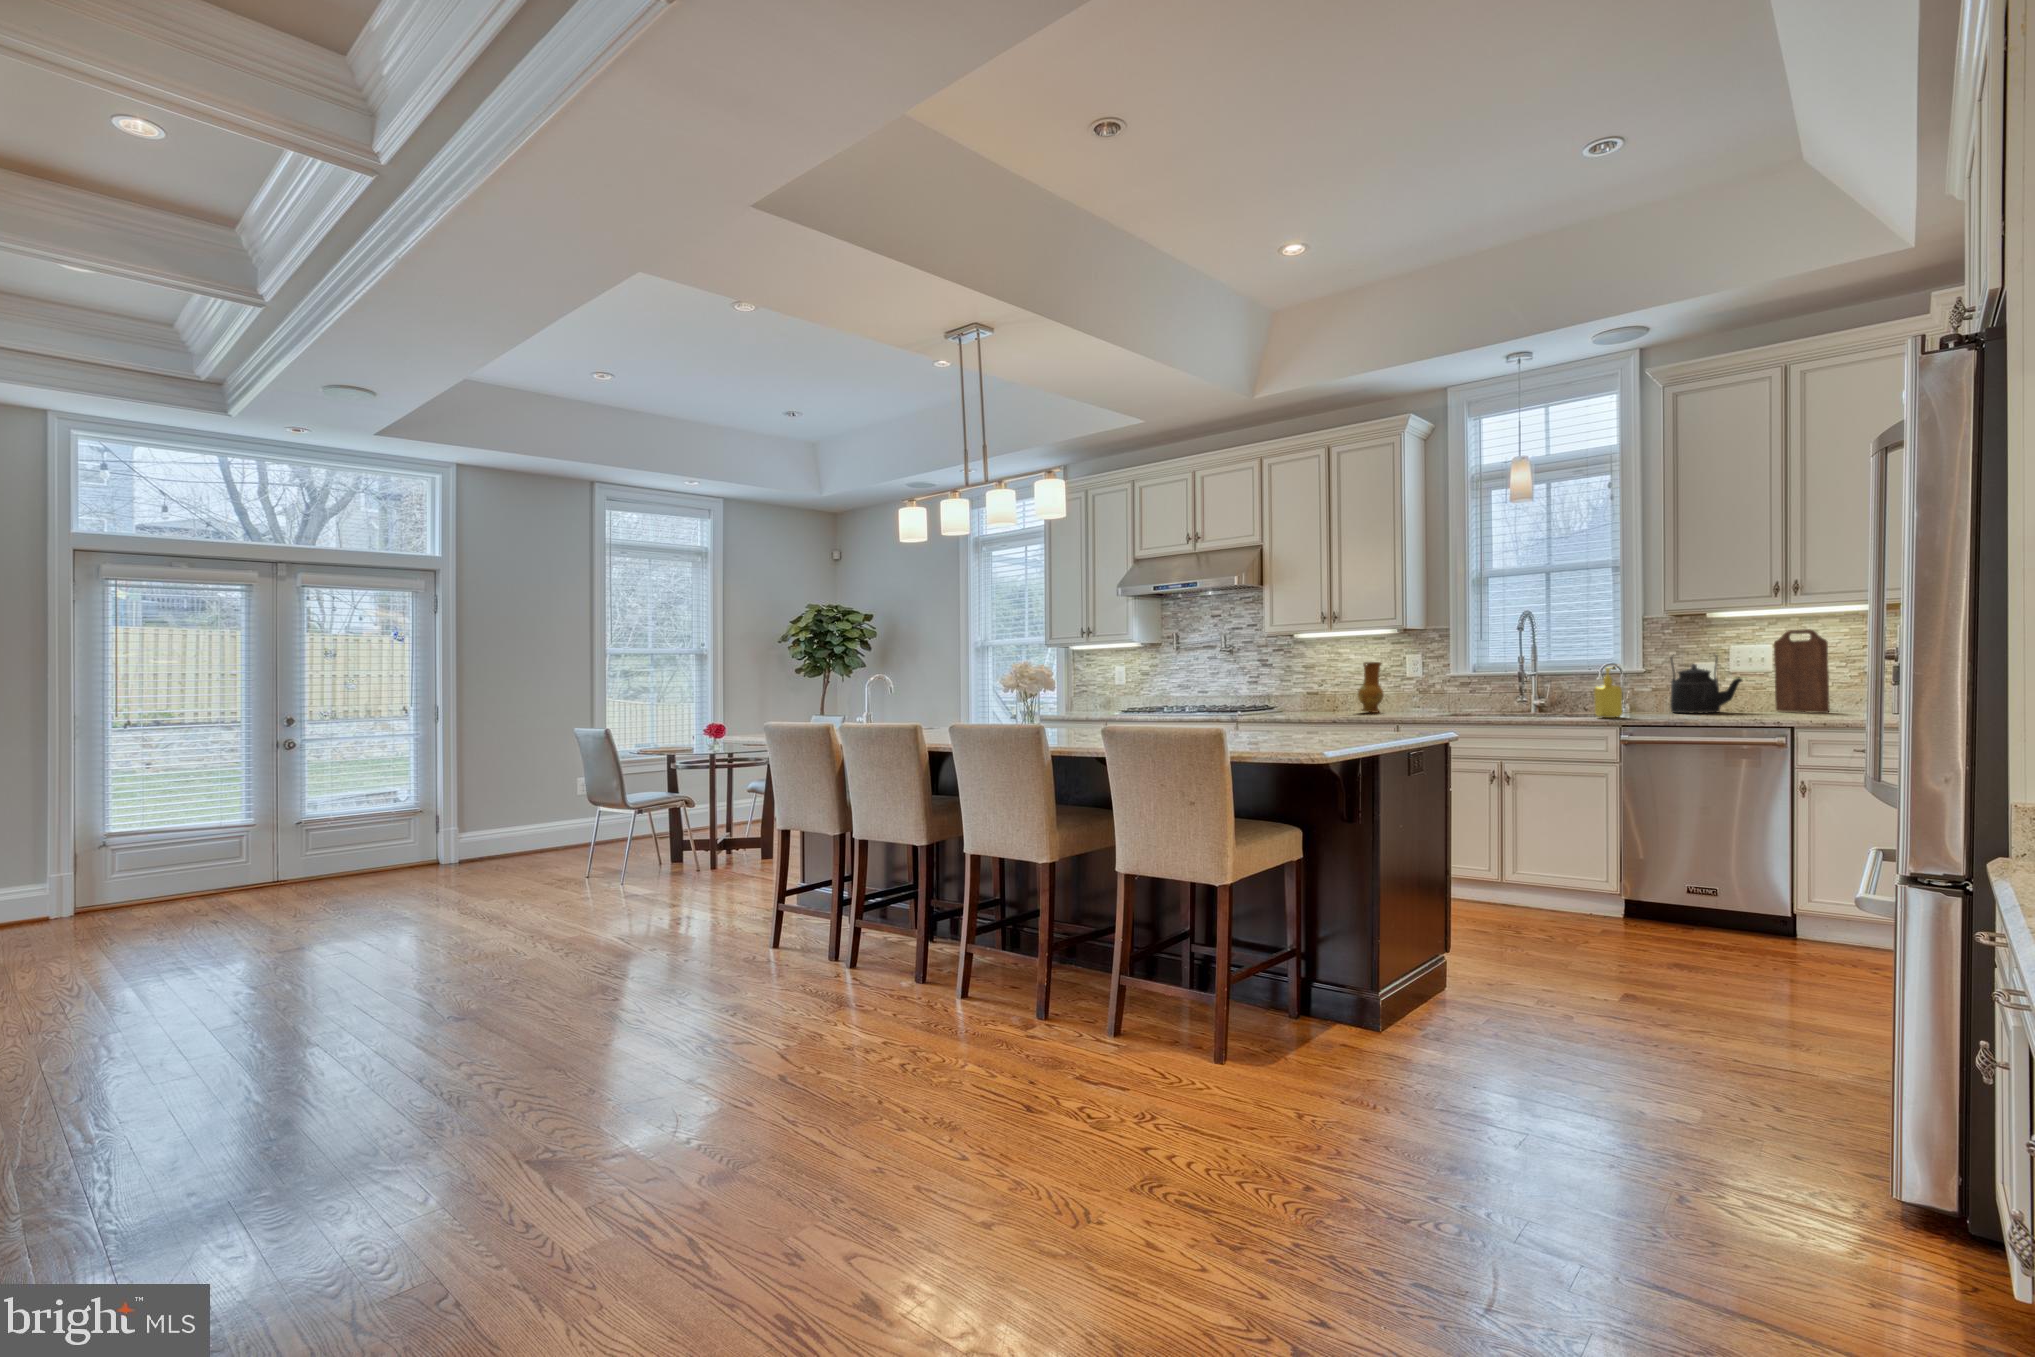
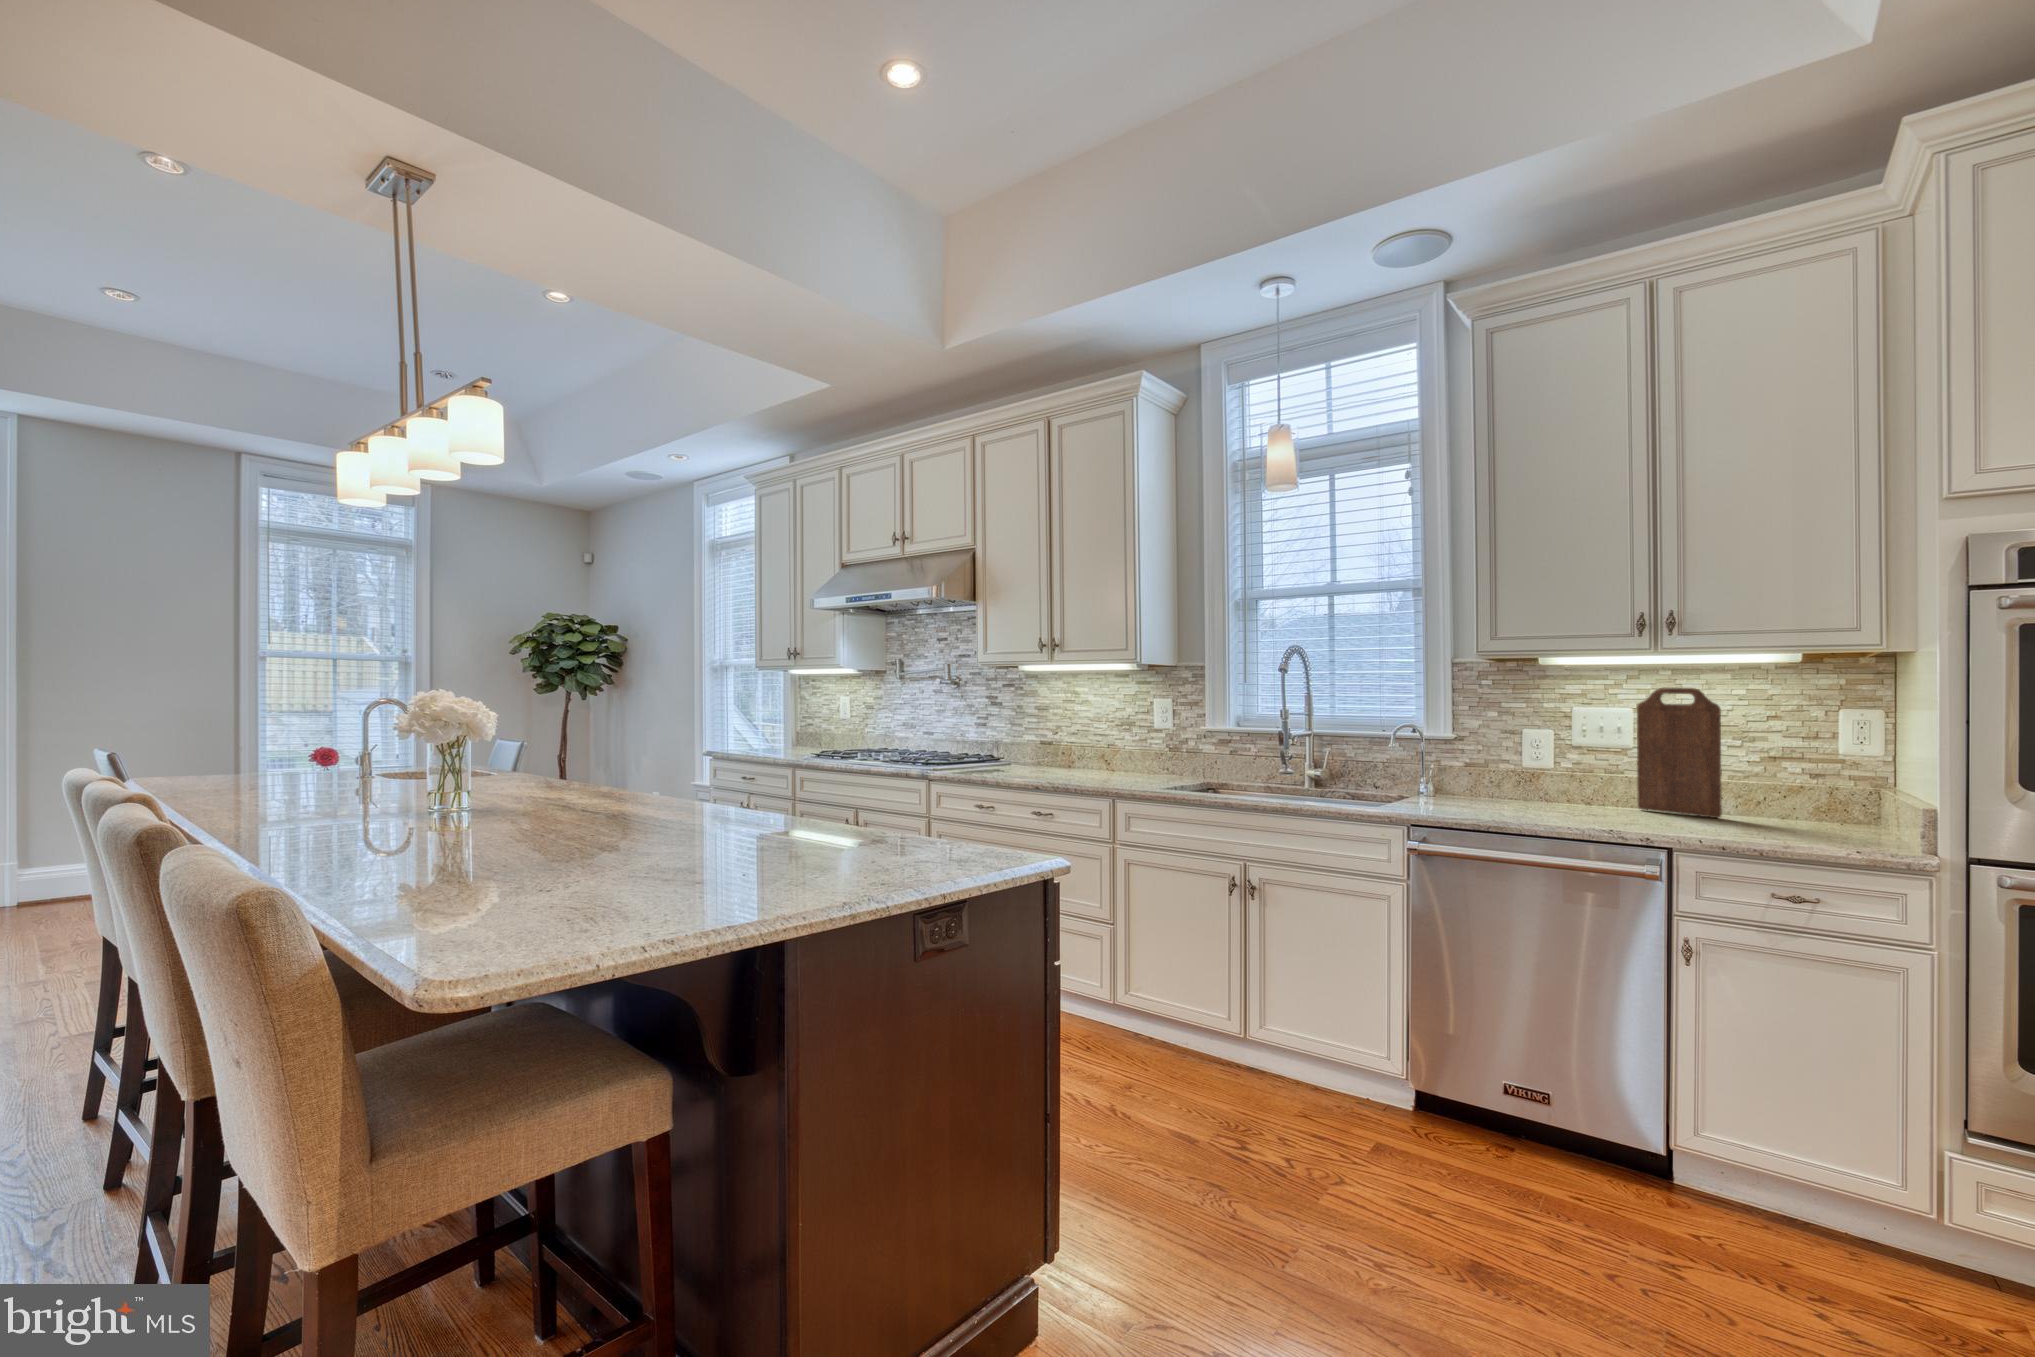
kettle: present [1670,655,1742,713] -> none [1486,716,1592,807]
ceramic jug: present [1358,662,1384,713] -> none [1088,707,1121,776]
soap dispenser: present [1594,668,1623,718] -> none [1376,735,1416,812]

